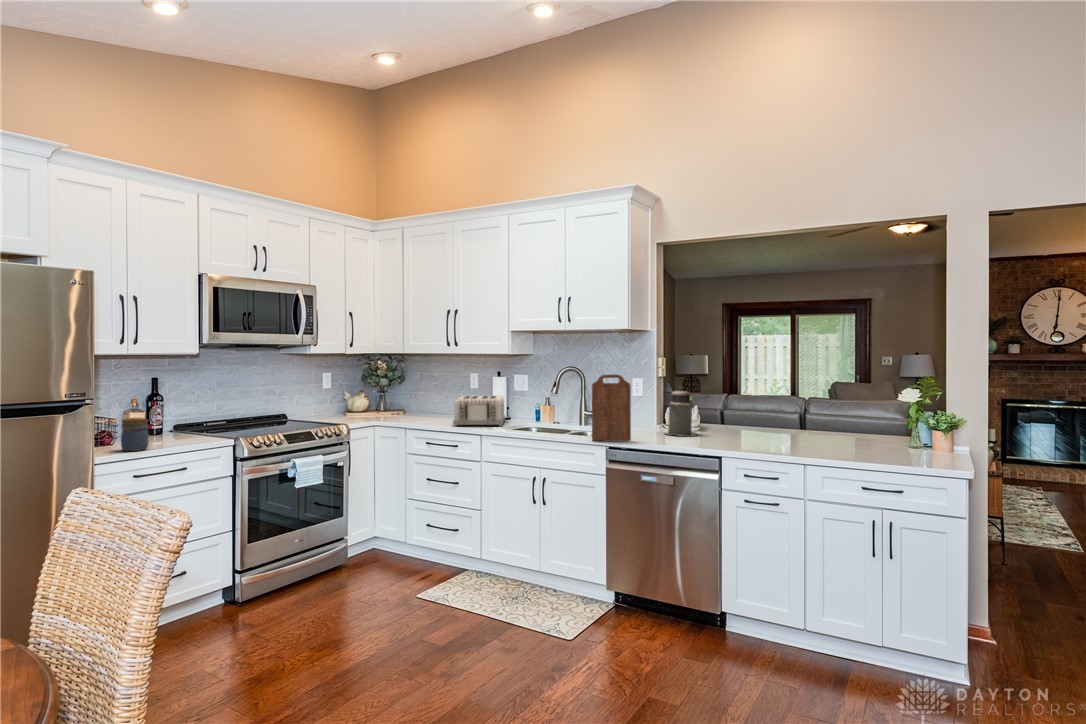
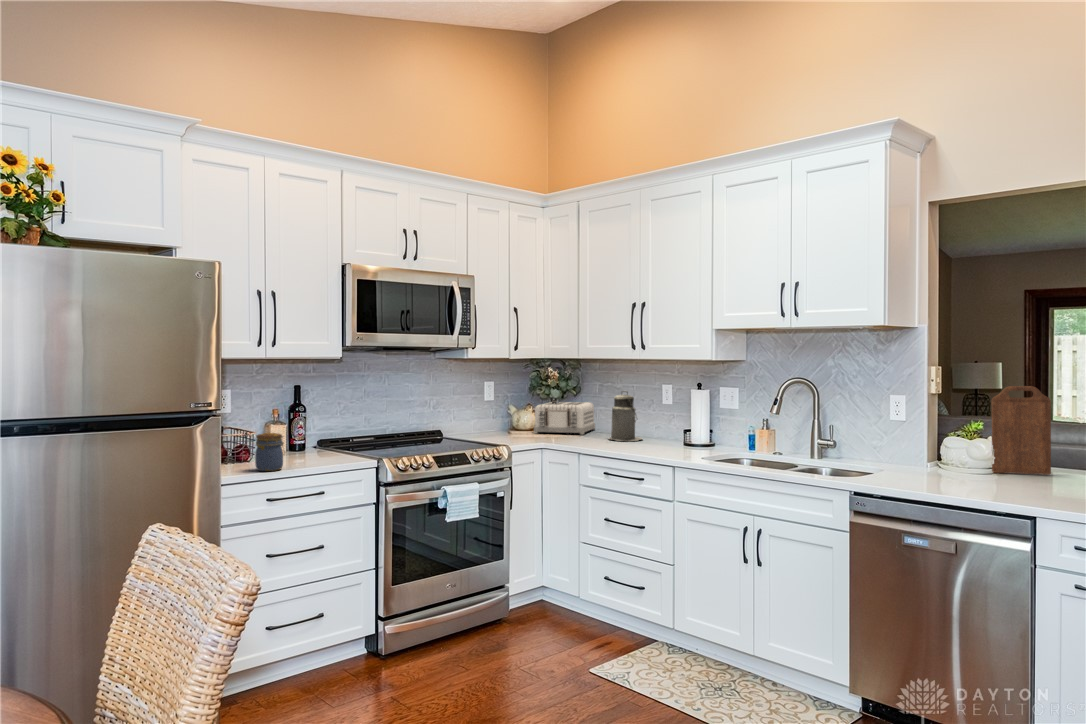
cutting board: present [592,374,631,441] -> present [992,386,1051,475]
canister: present [665,387,698,436] -> present [609,391,642,441]
toaster: present [453,396,505,427] -> present [534,402,595,435]

